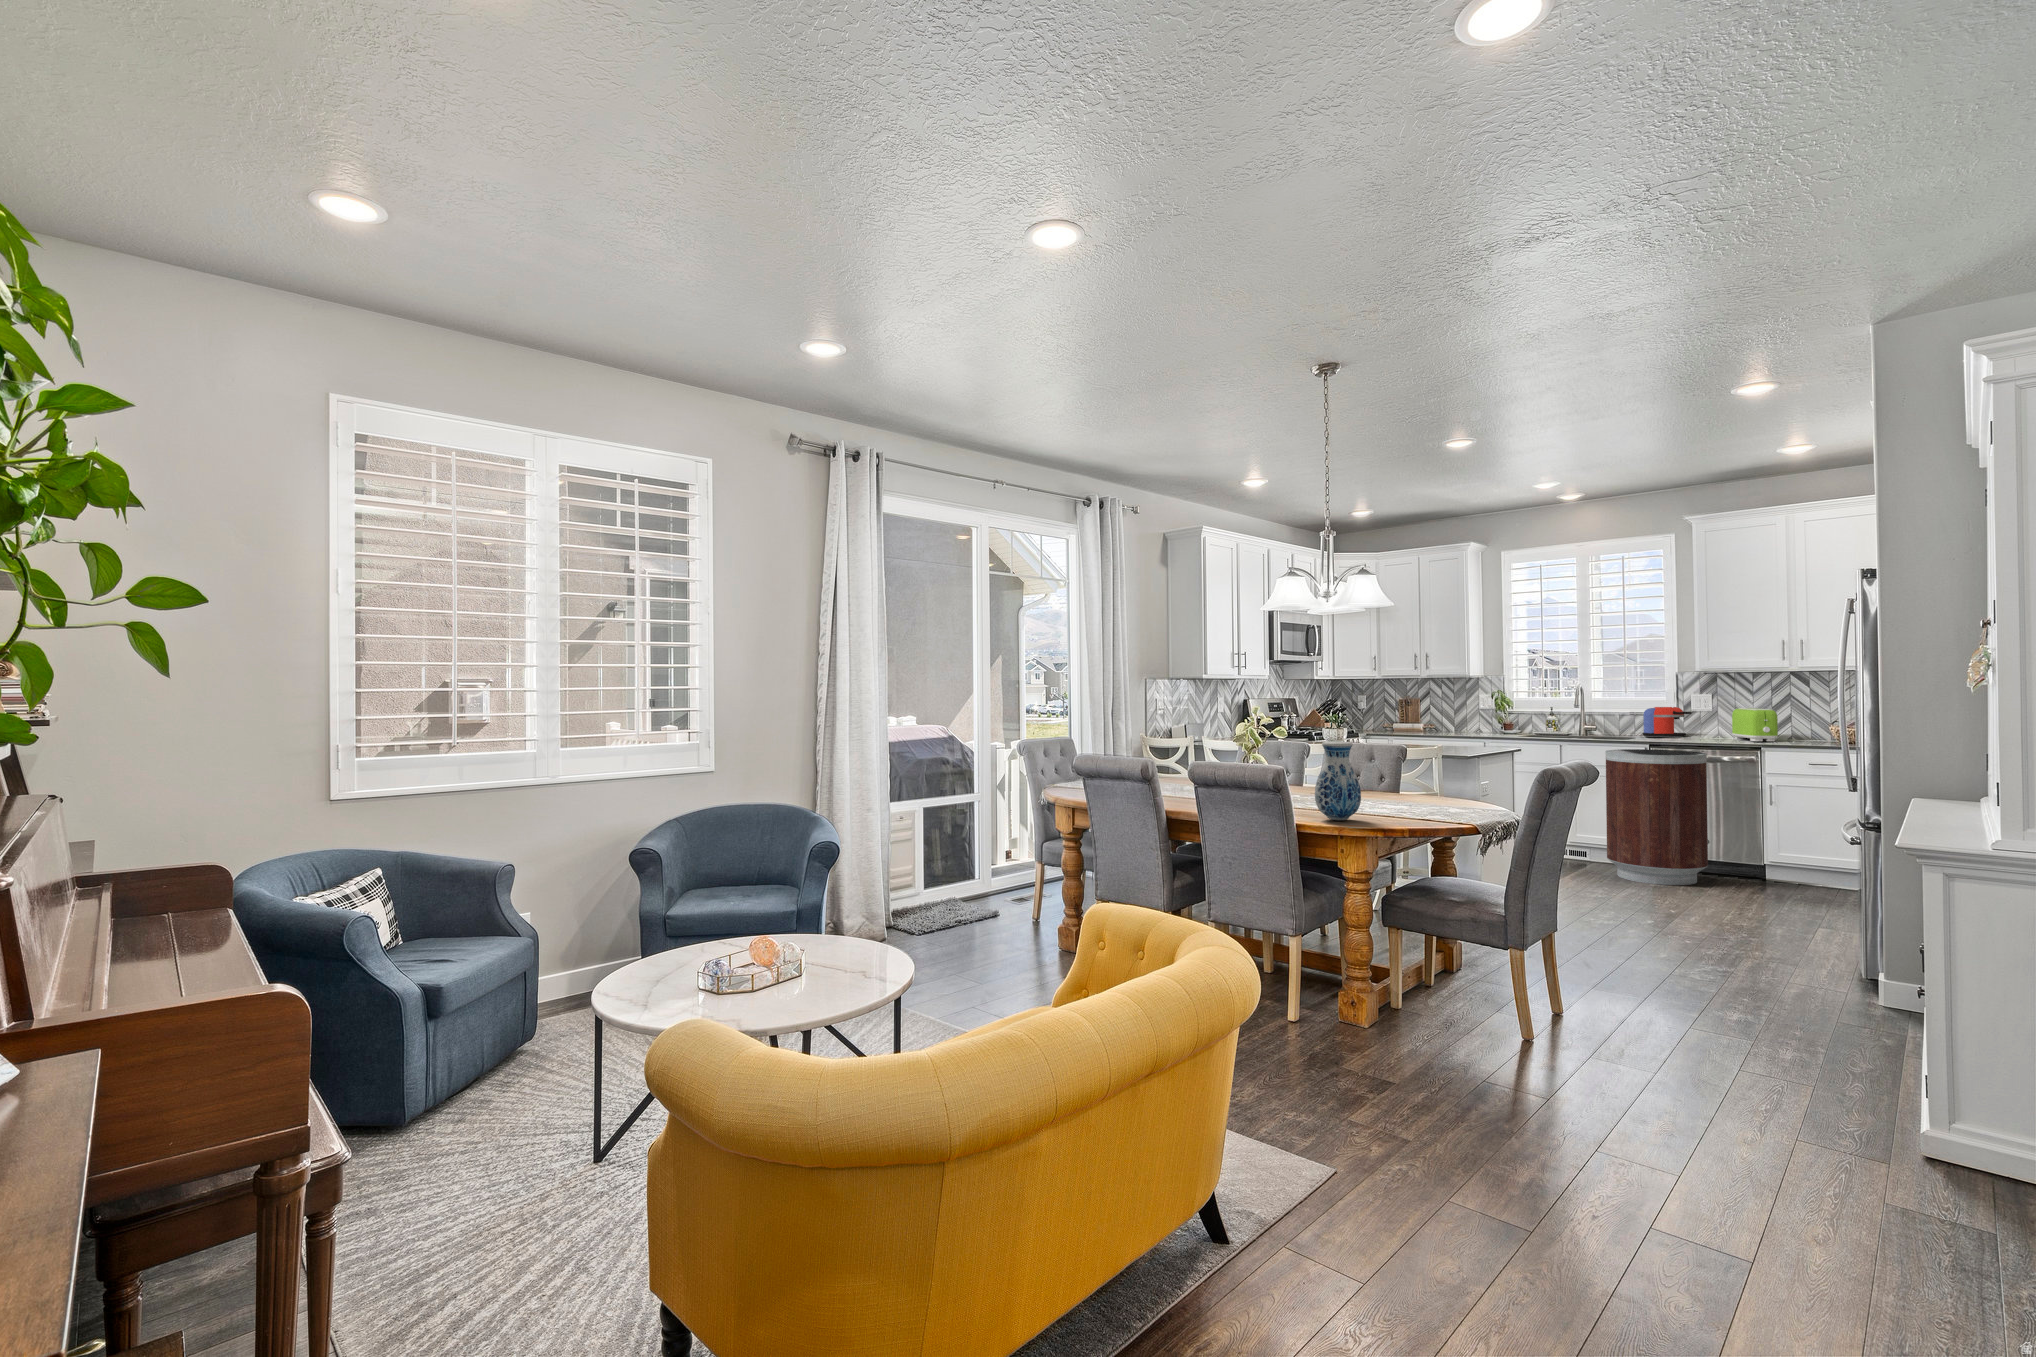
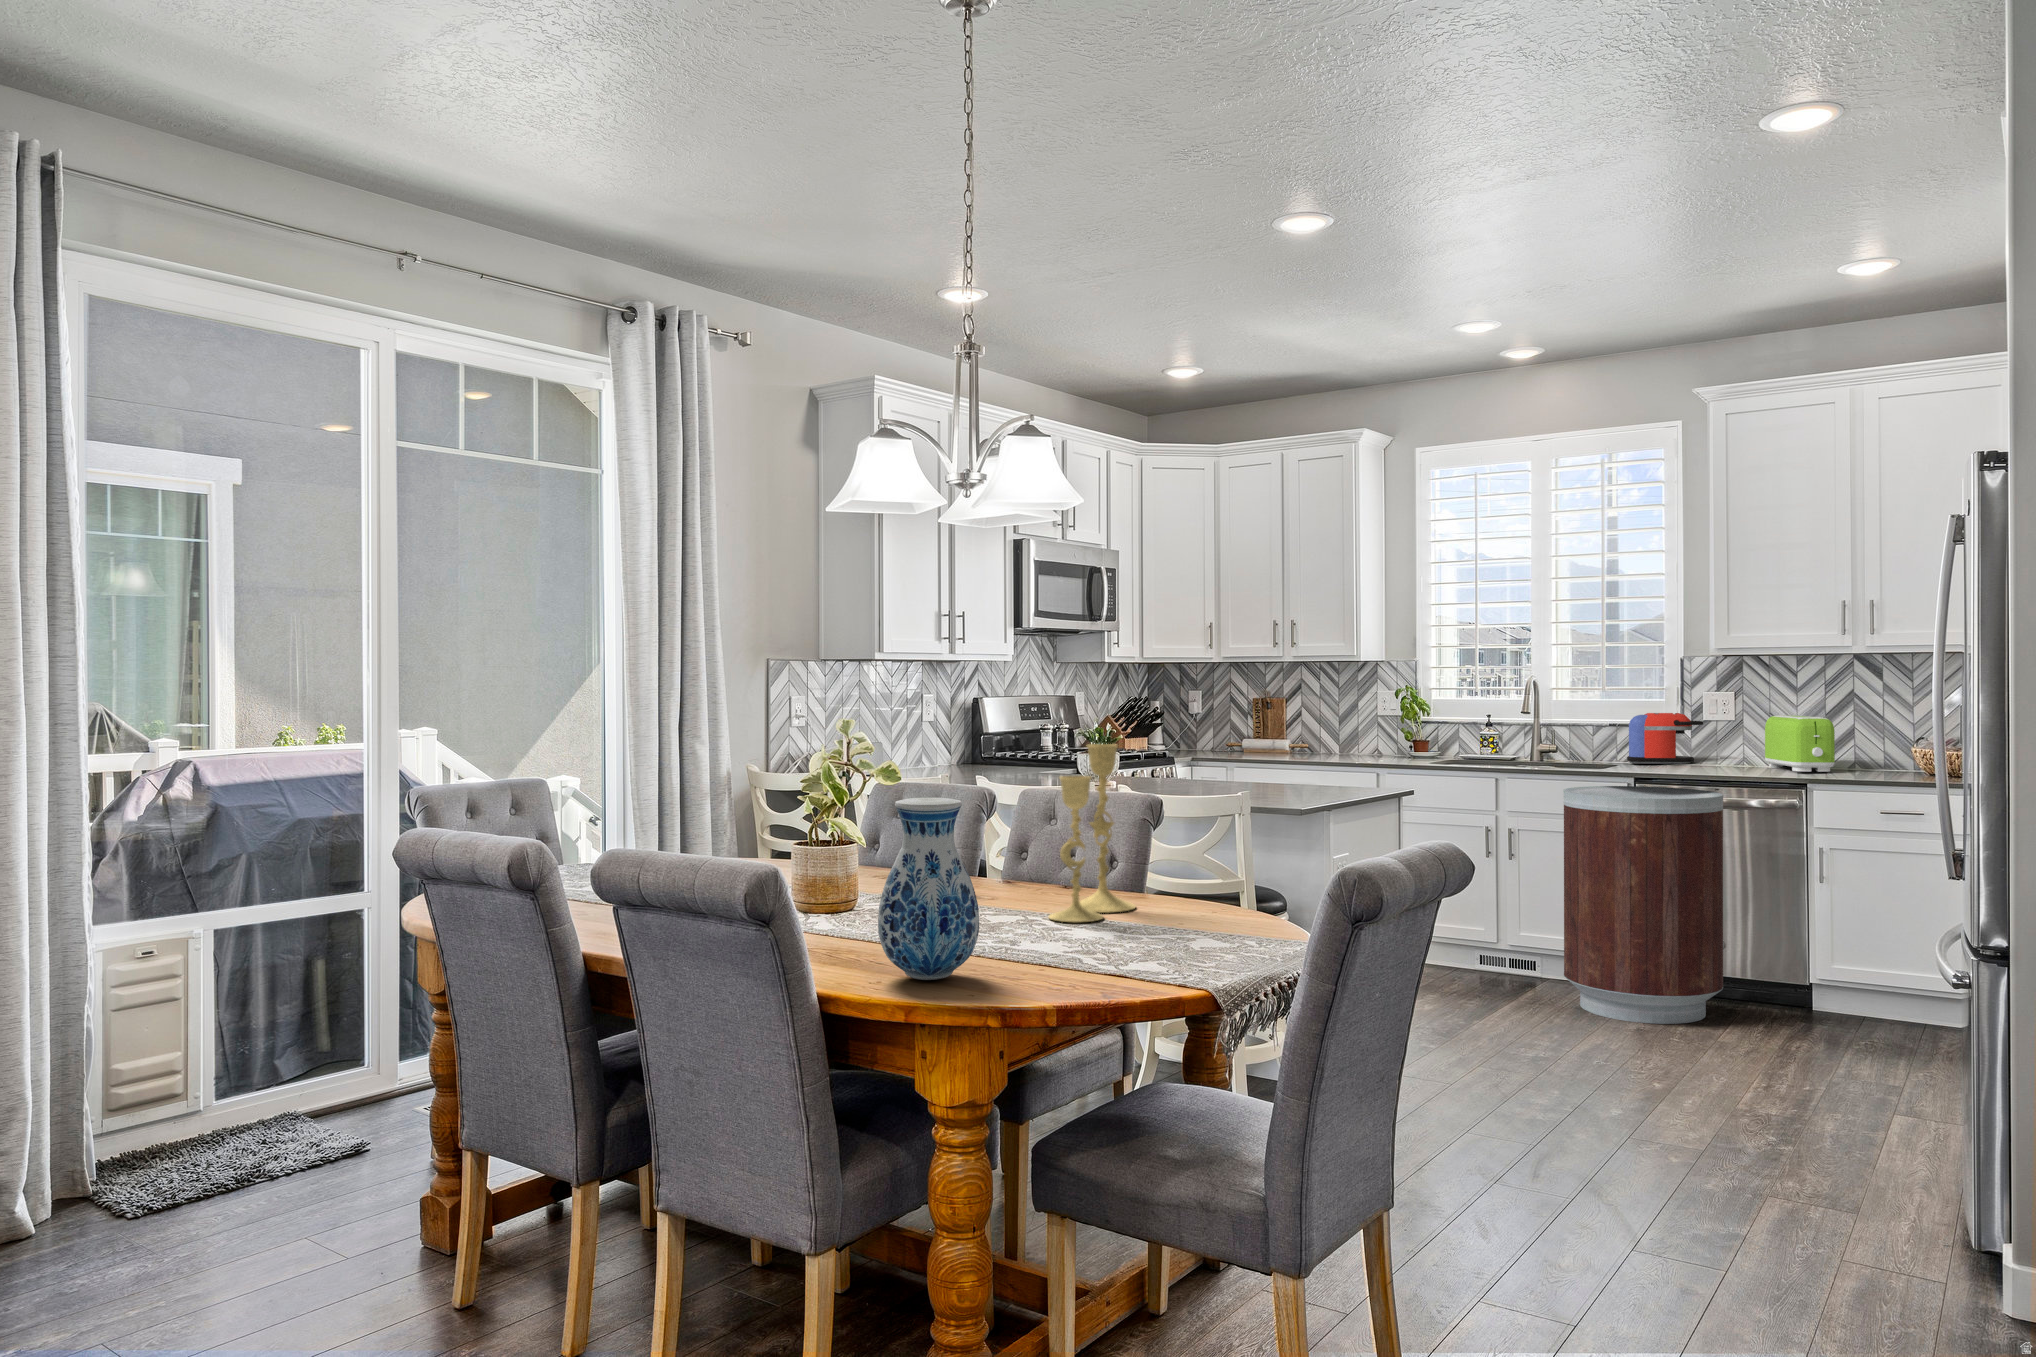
candlestick: none [1365,720,1404,803] -> present [1048,744,1135,922]

